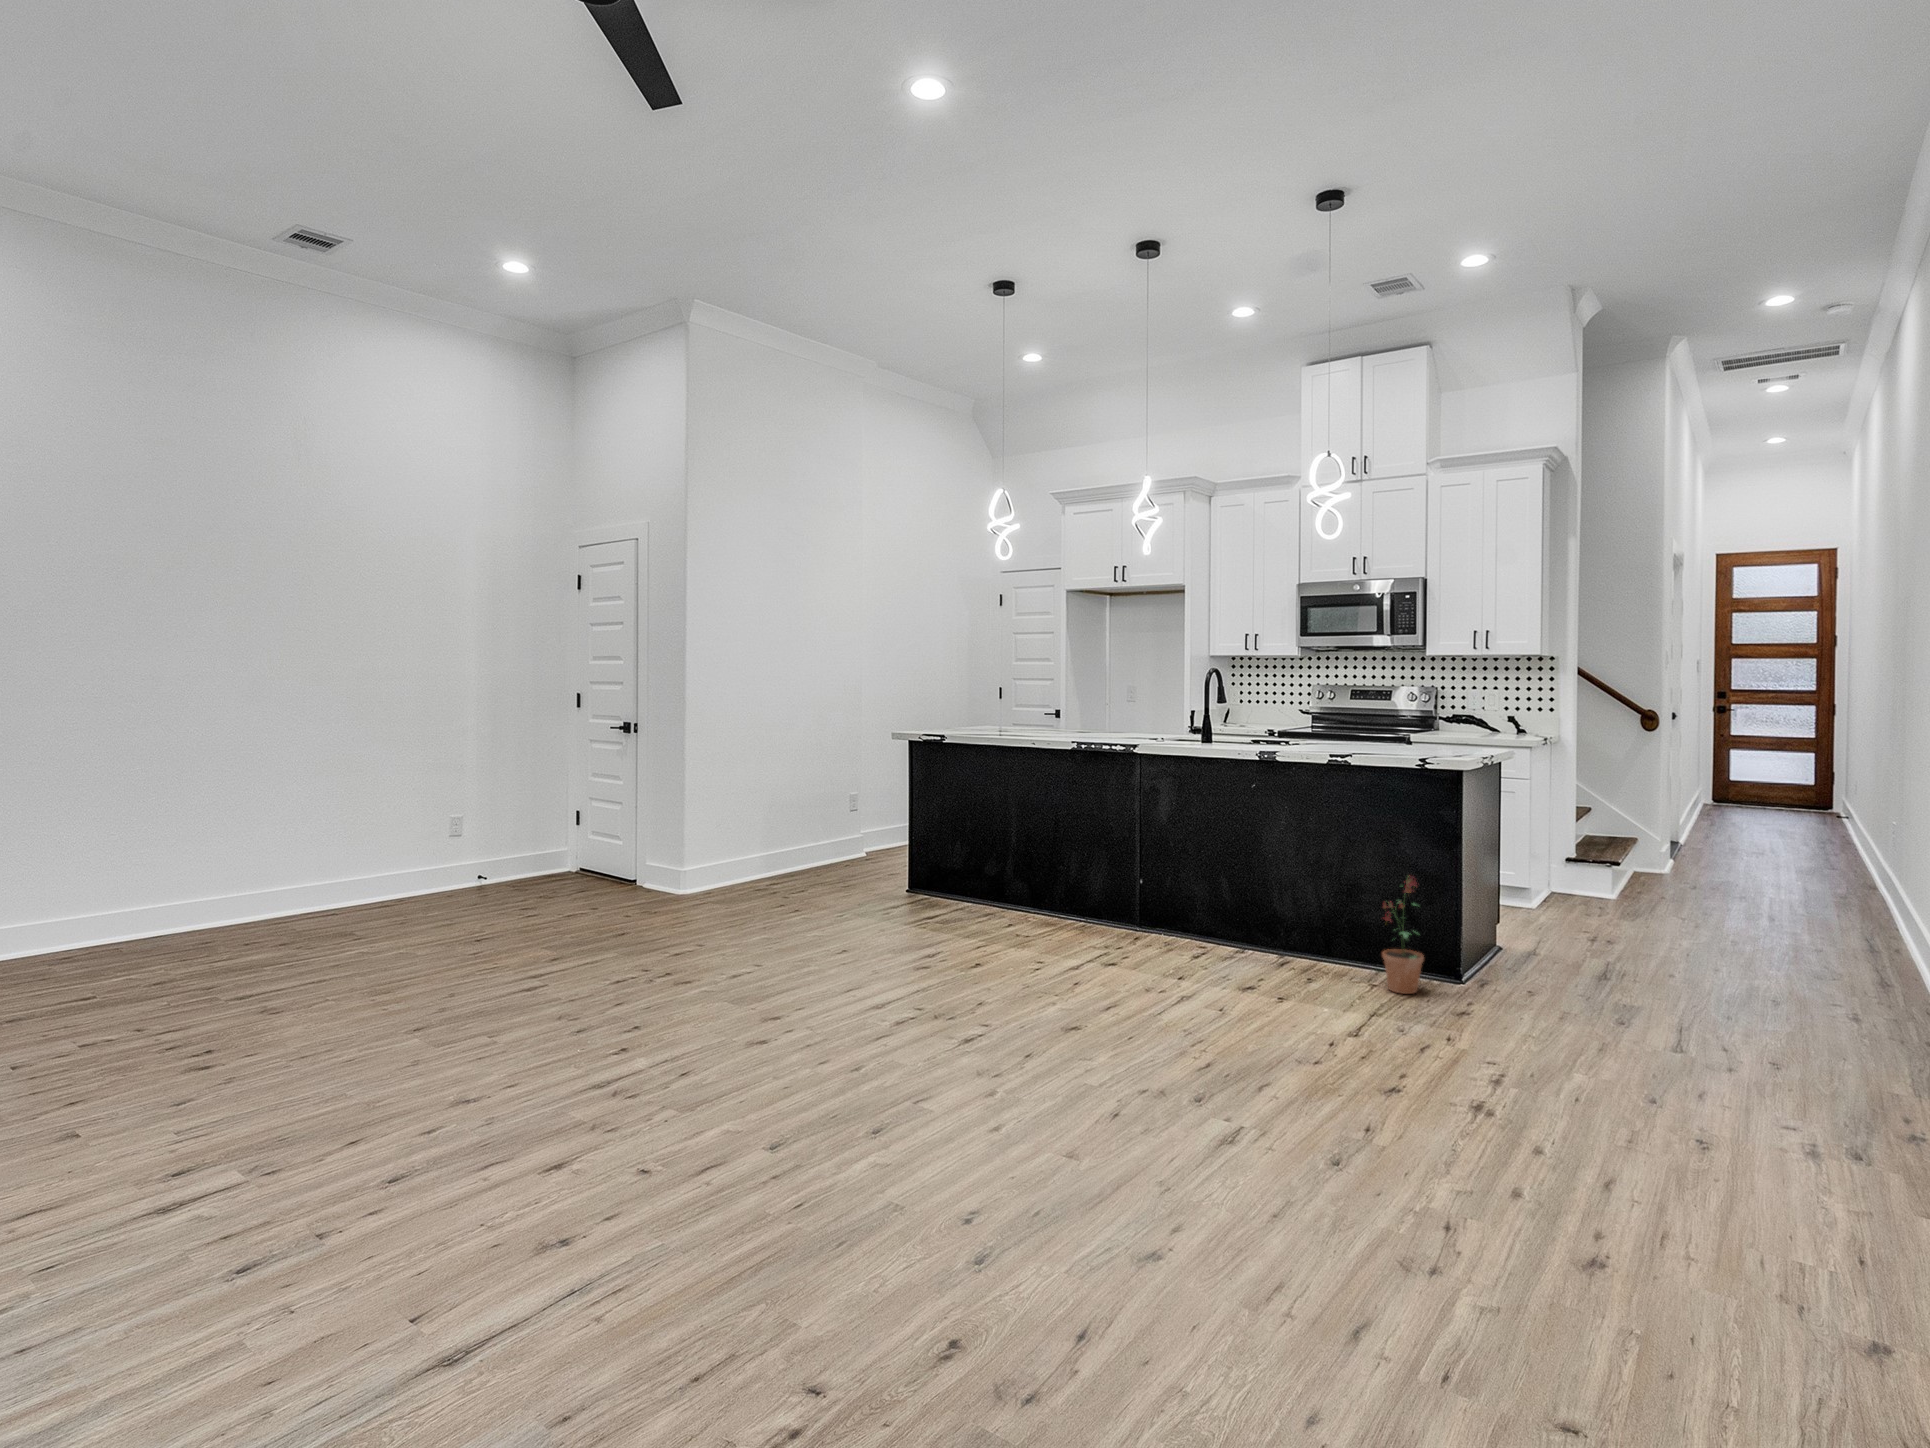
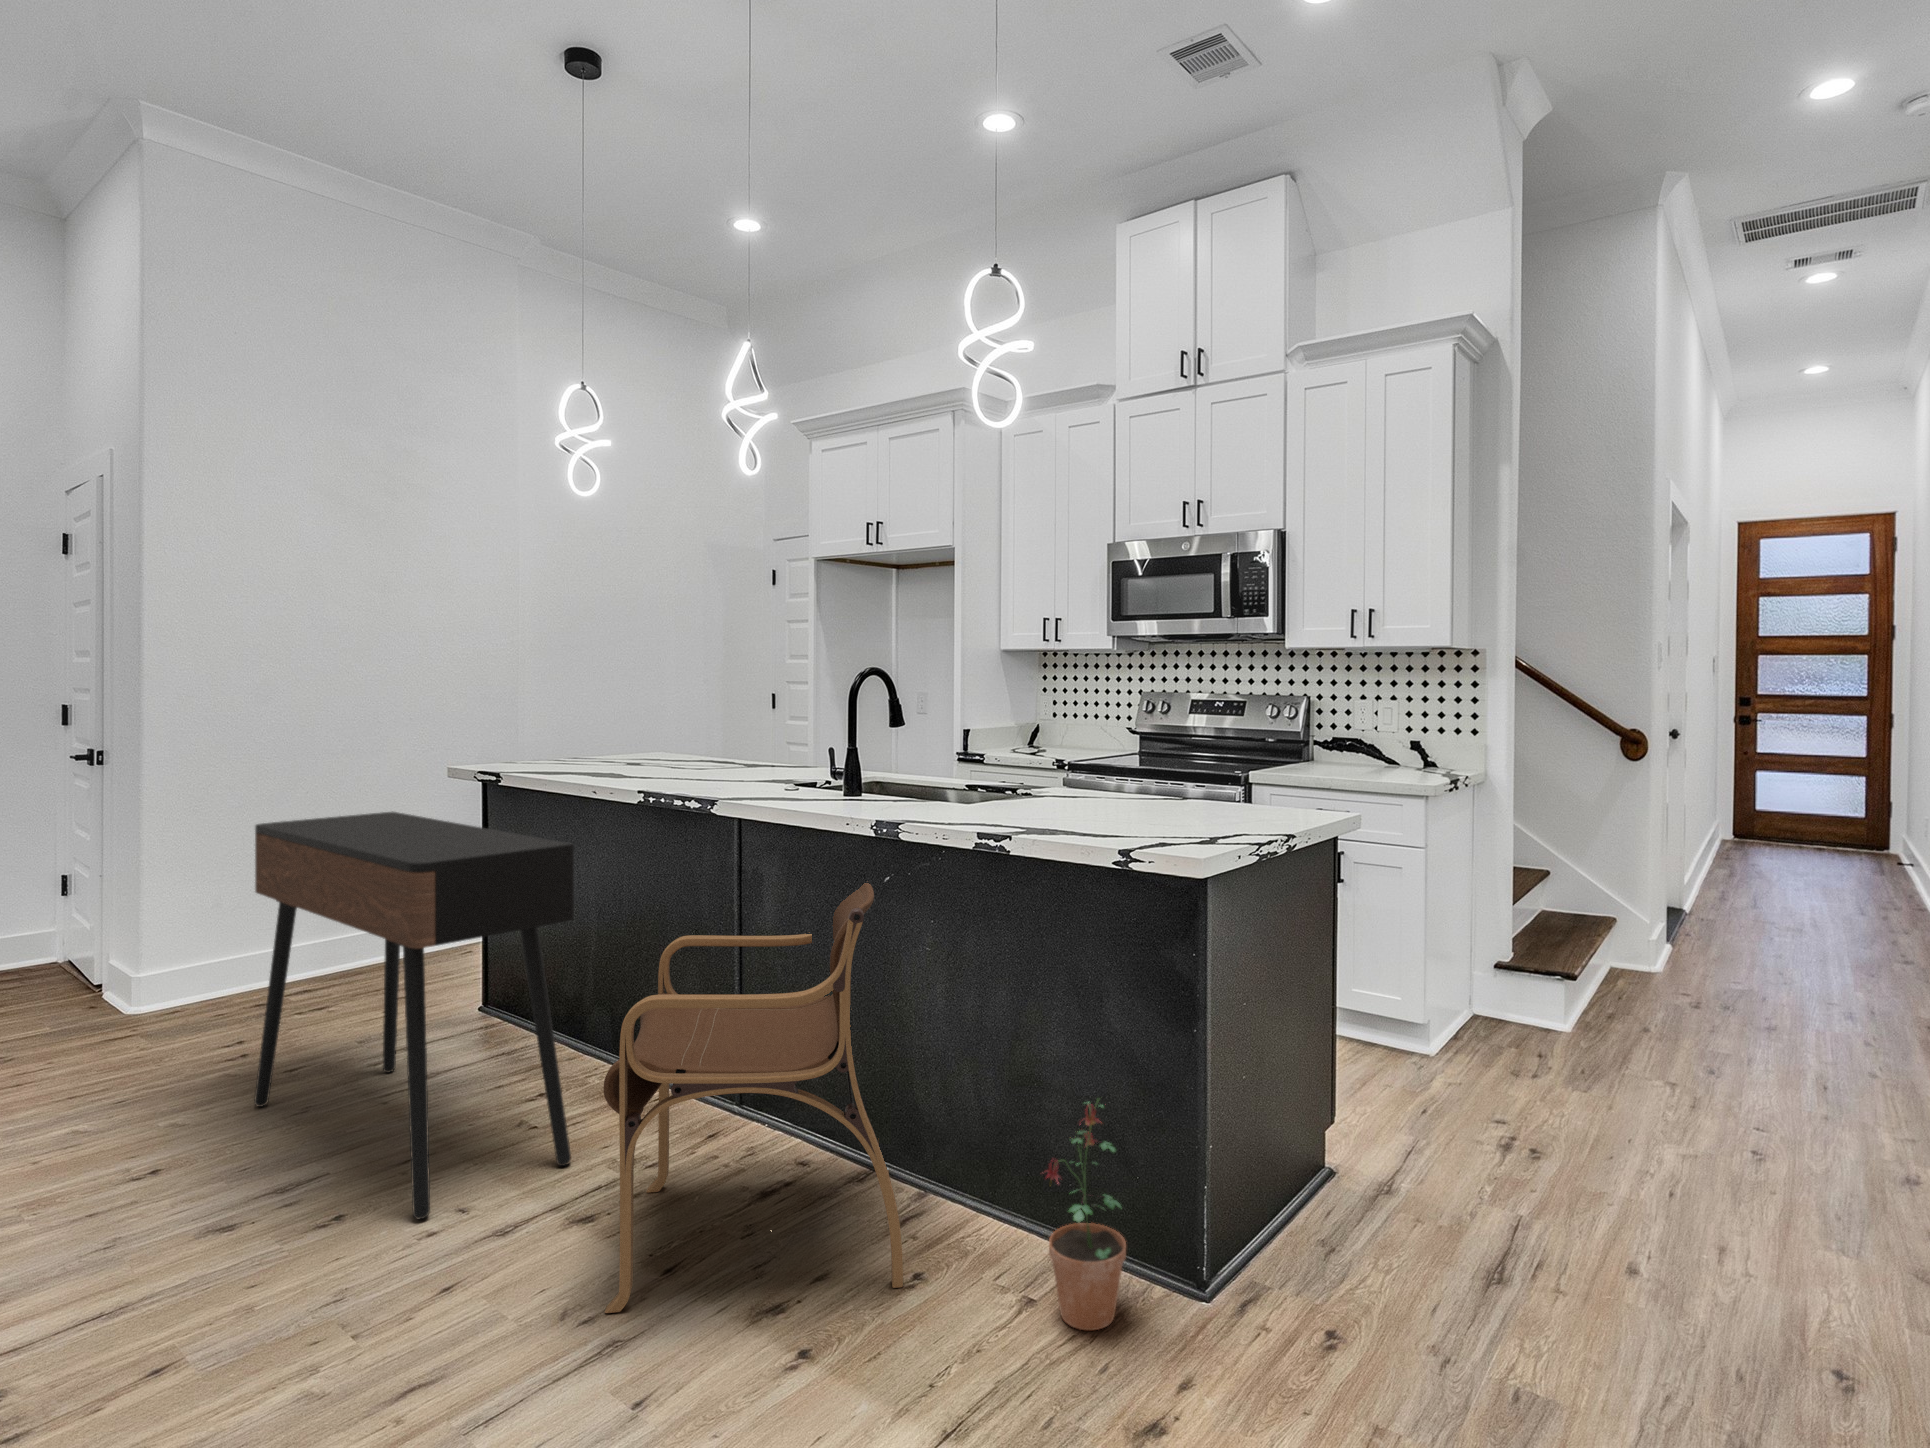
console table: none [844,756,1070,964] -> present [254,812,574,1219]
armchair: none [1123,779,1301,989] -> present [603,881,903,1313]

